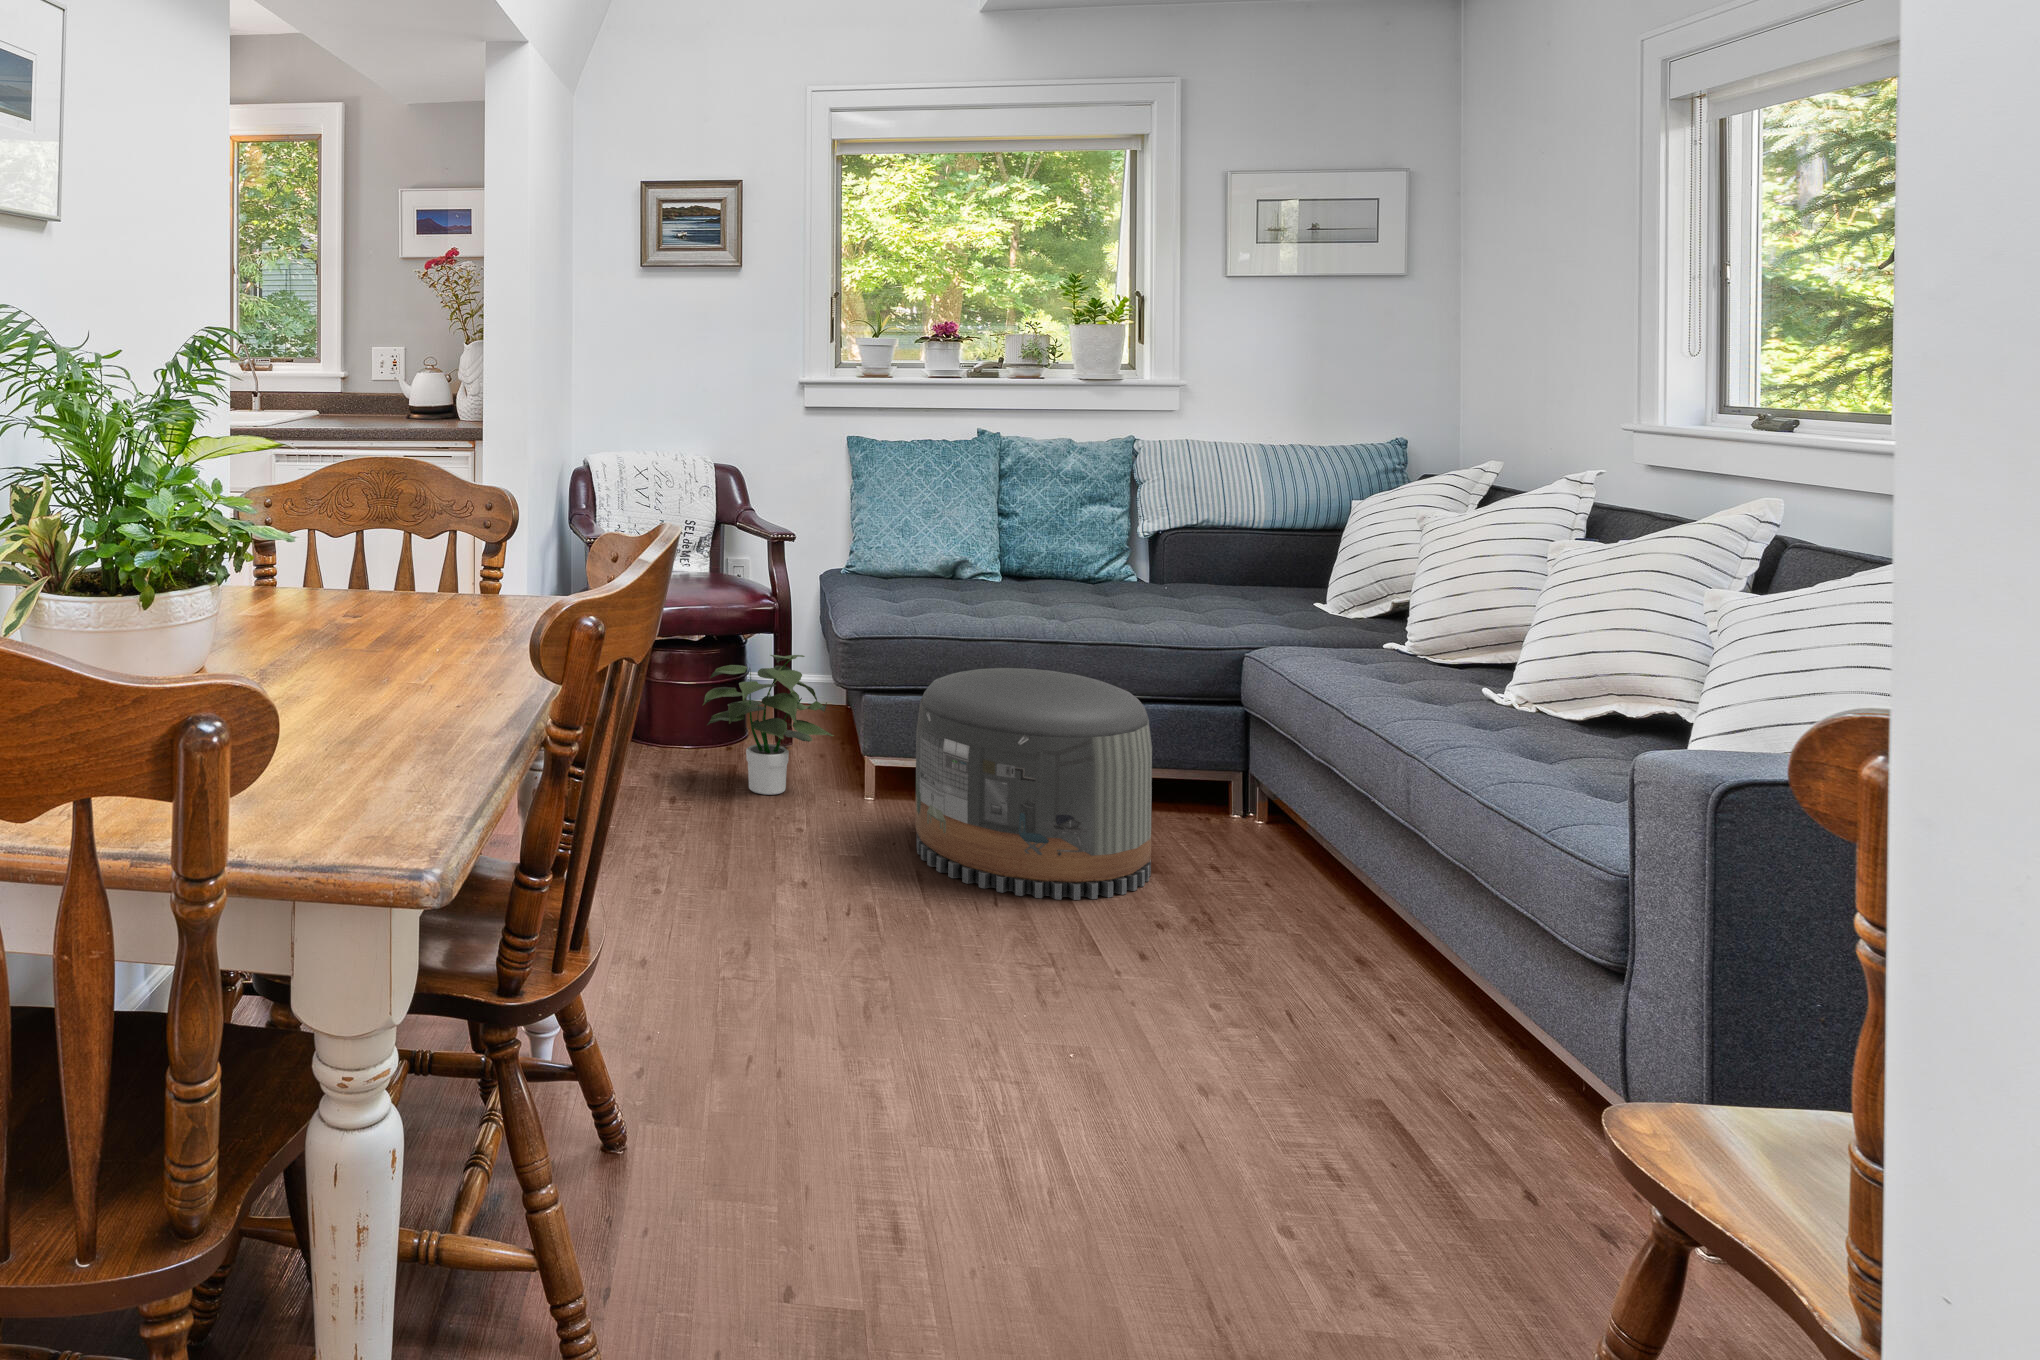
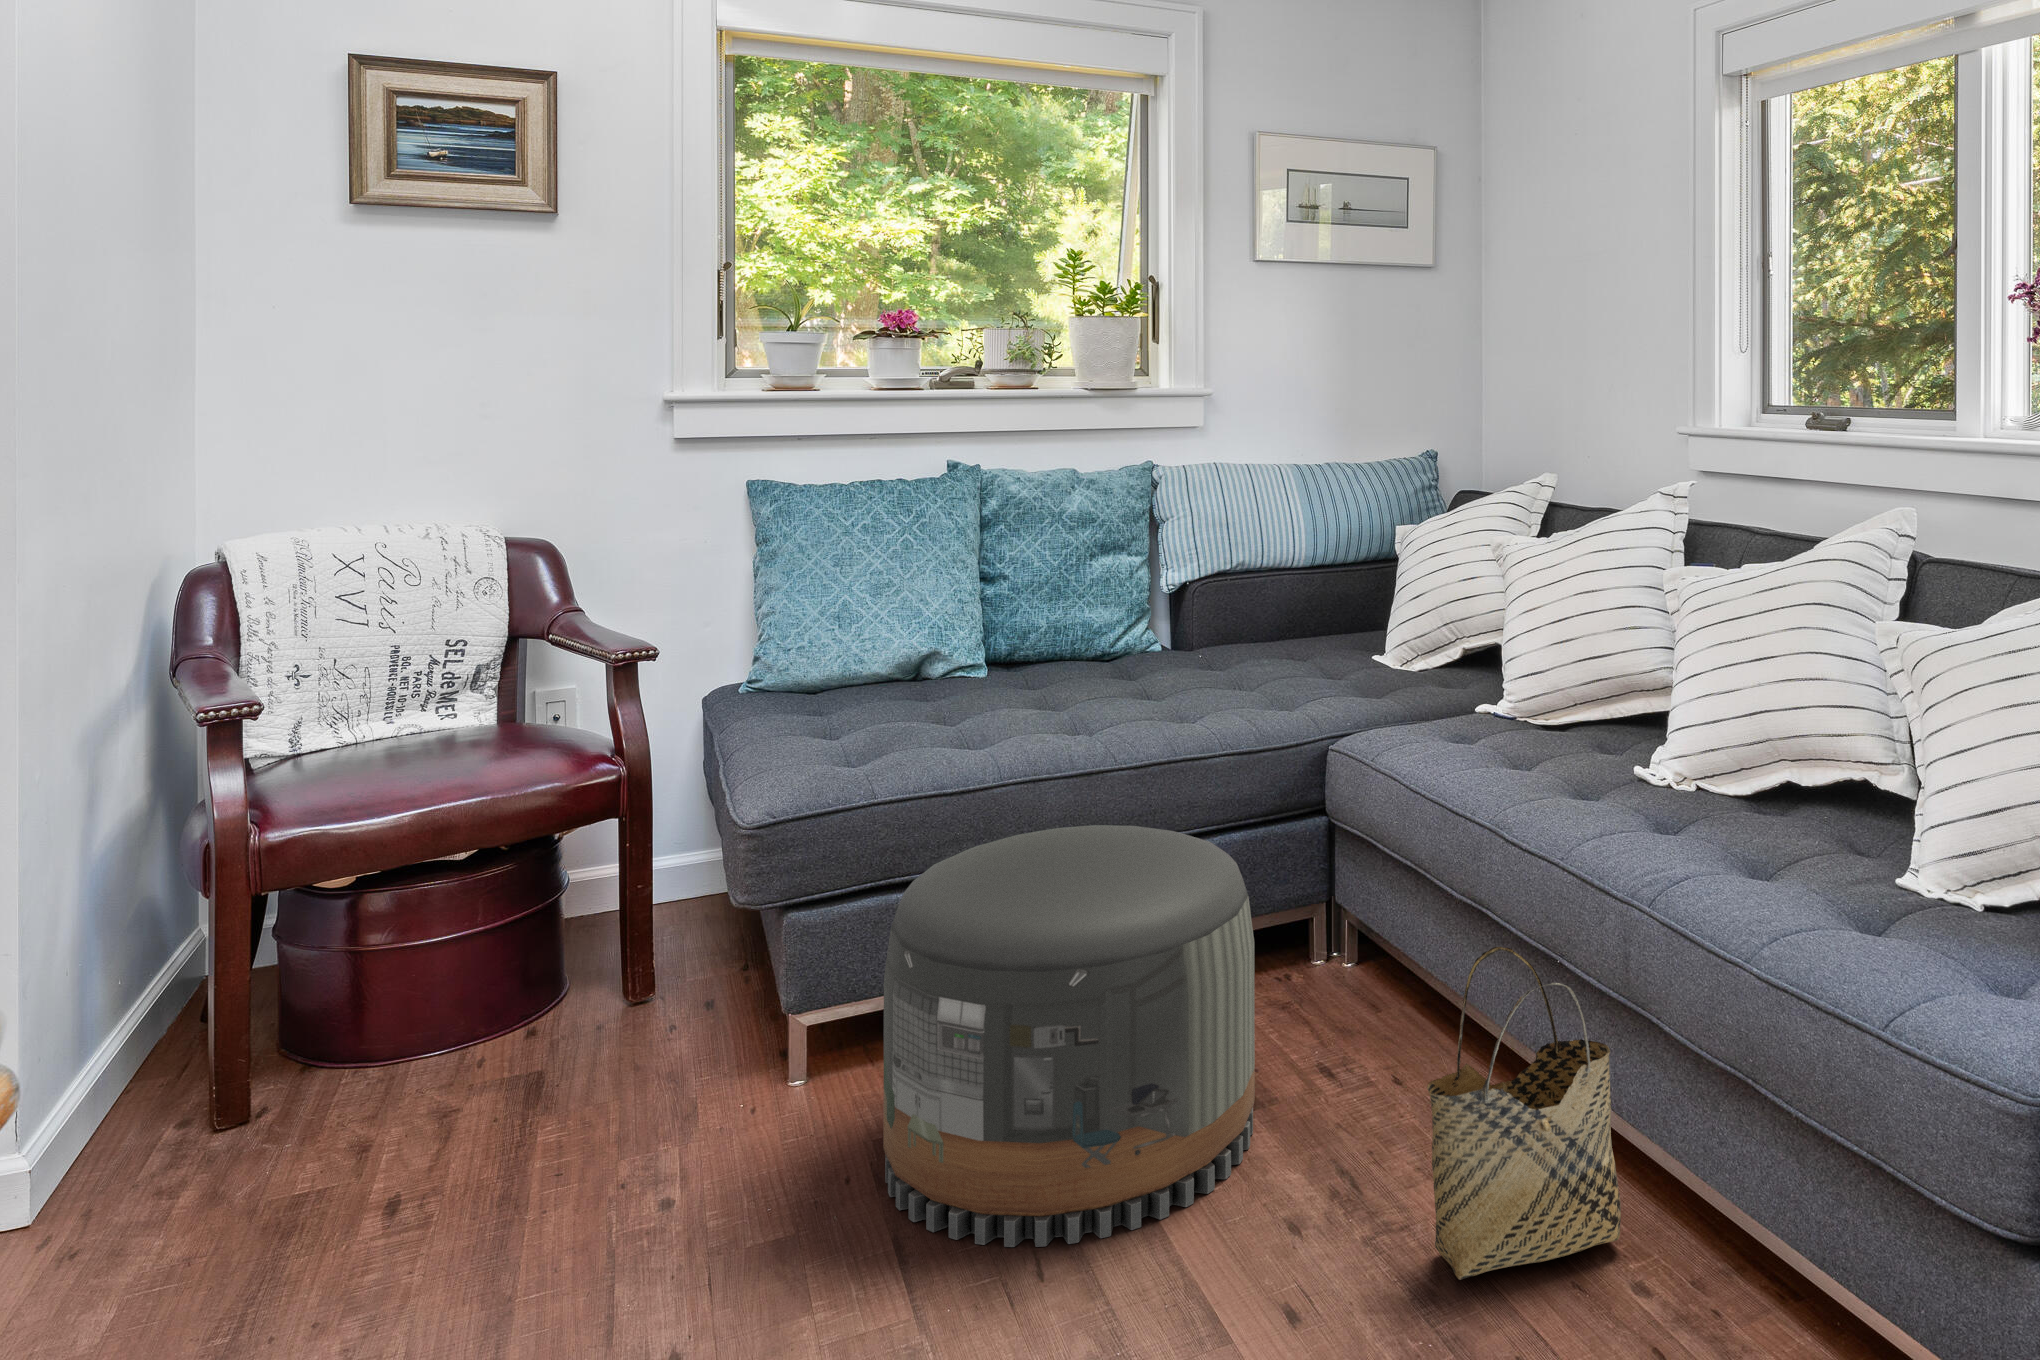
potted plant: present [703,655,834,795] -> none [460,859,731,1131]
woven basket: none [1241,773,1391,980] -> present [1427,947,1621,1280]

